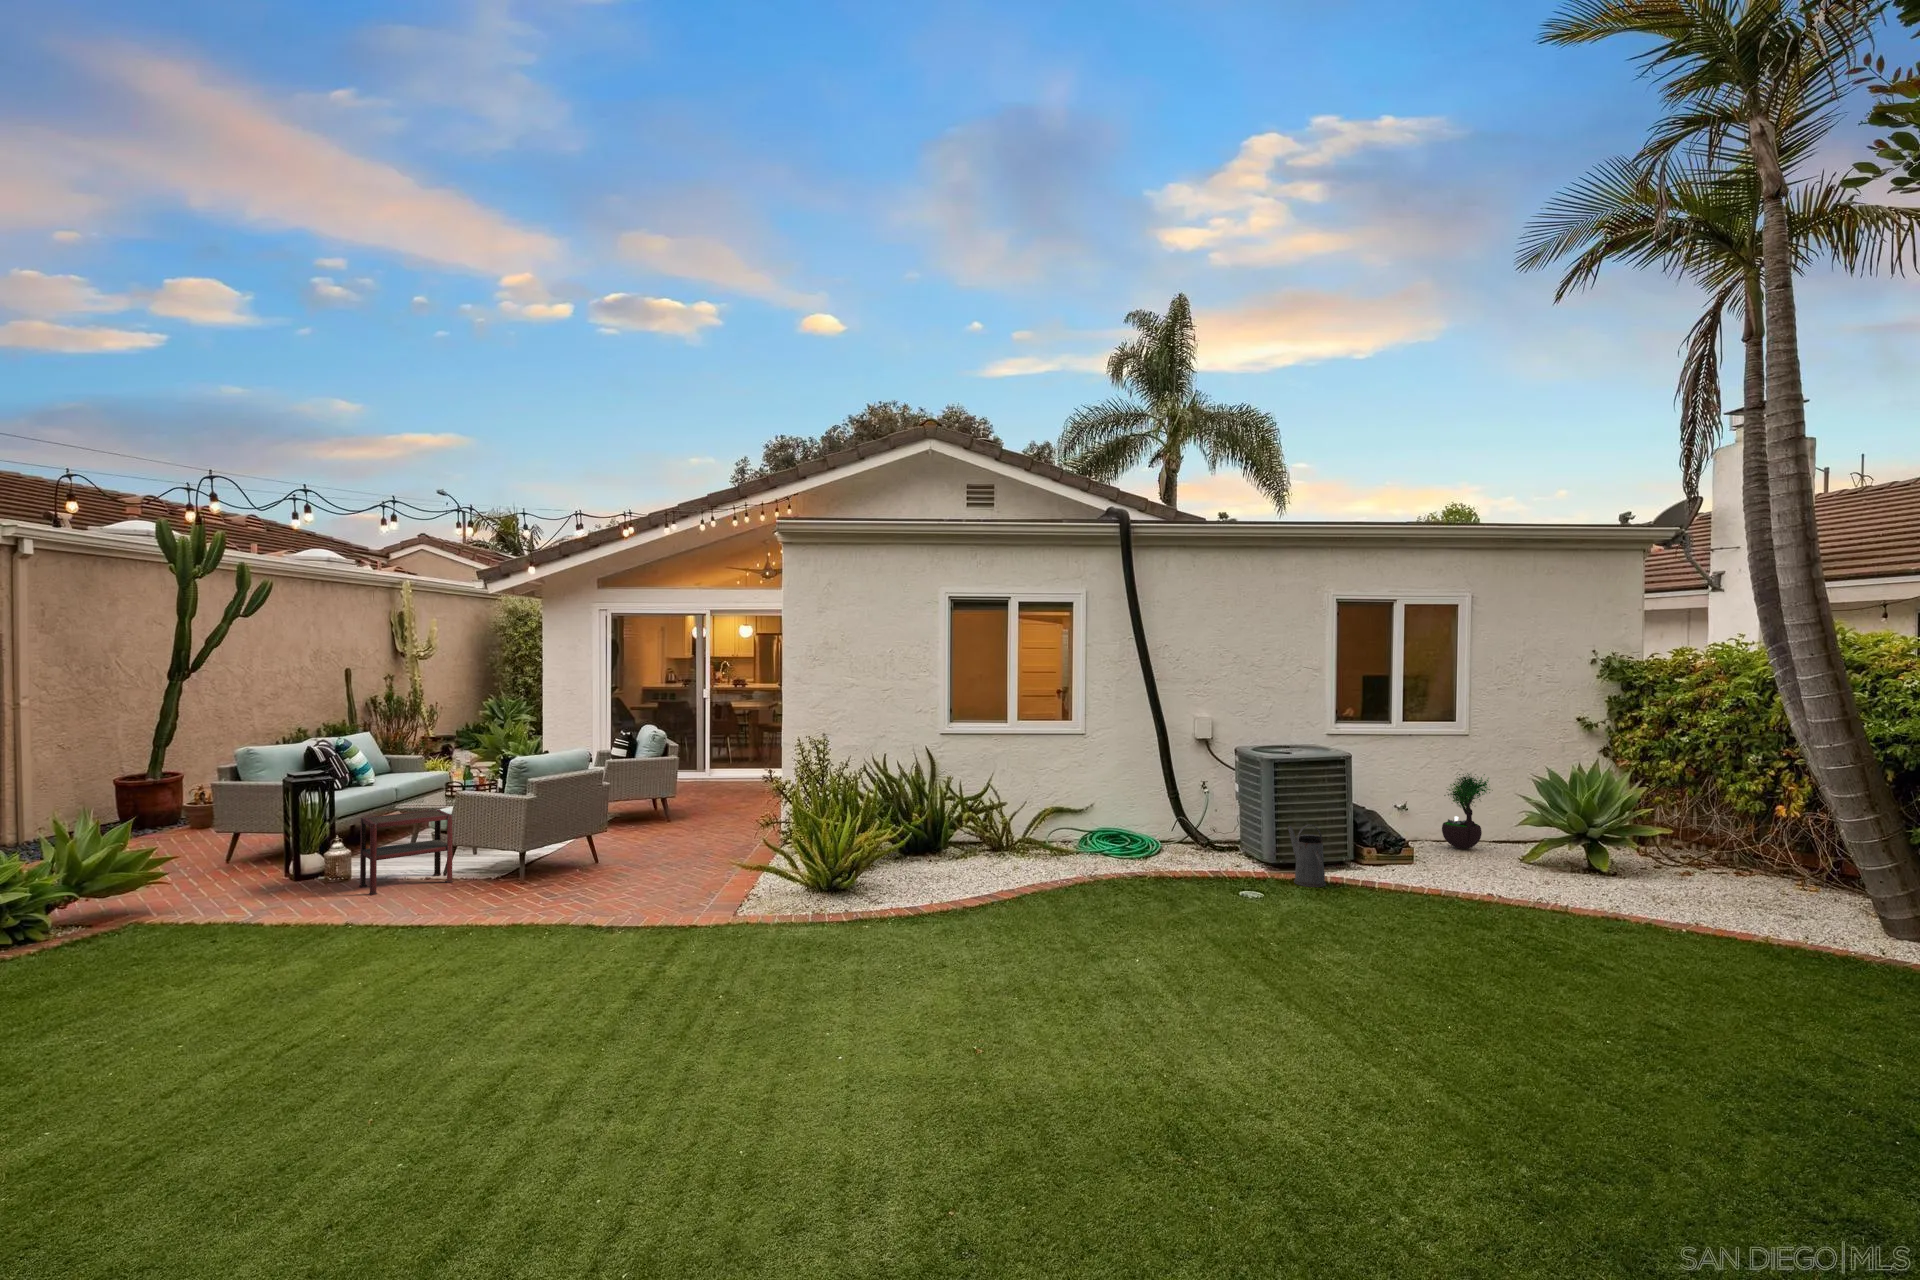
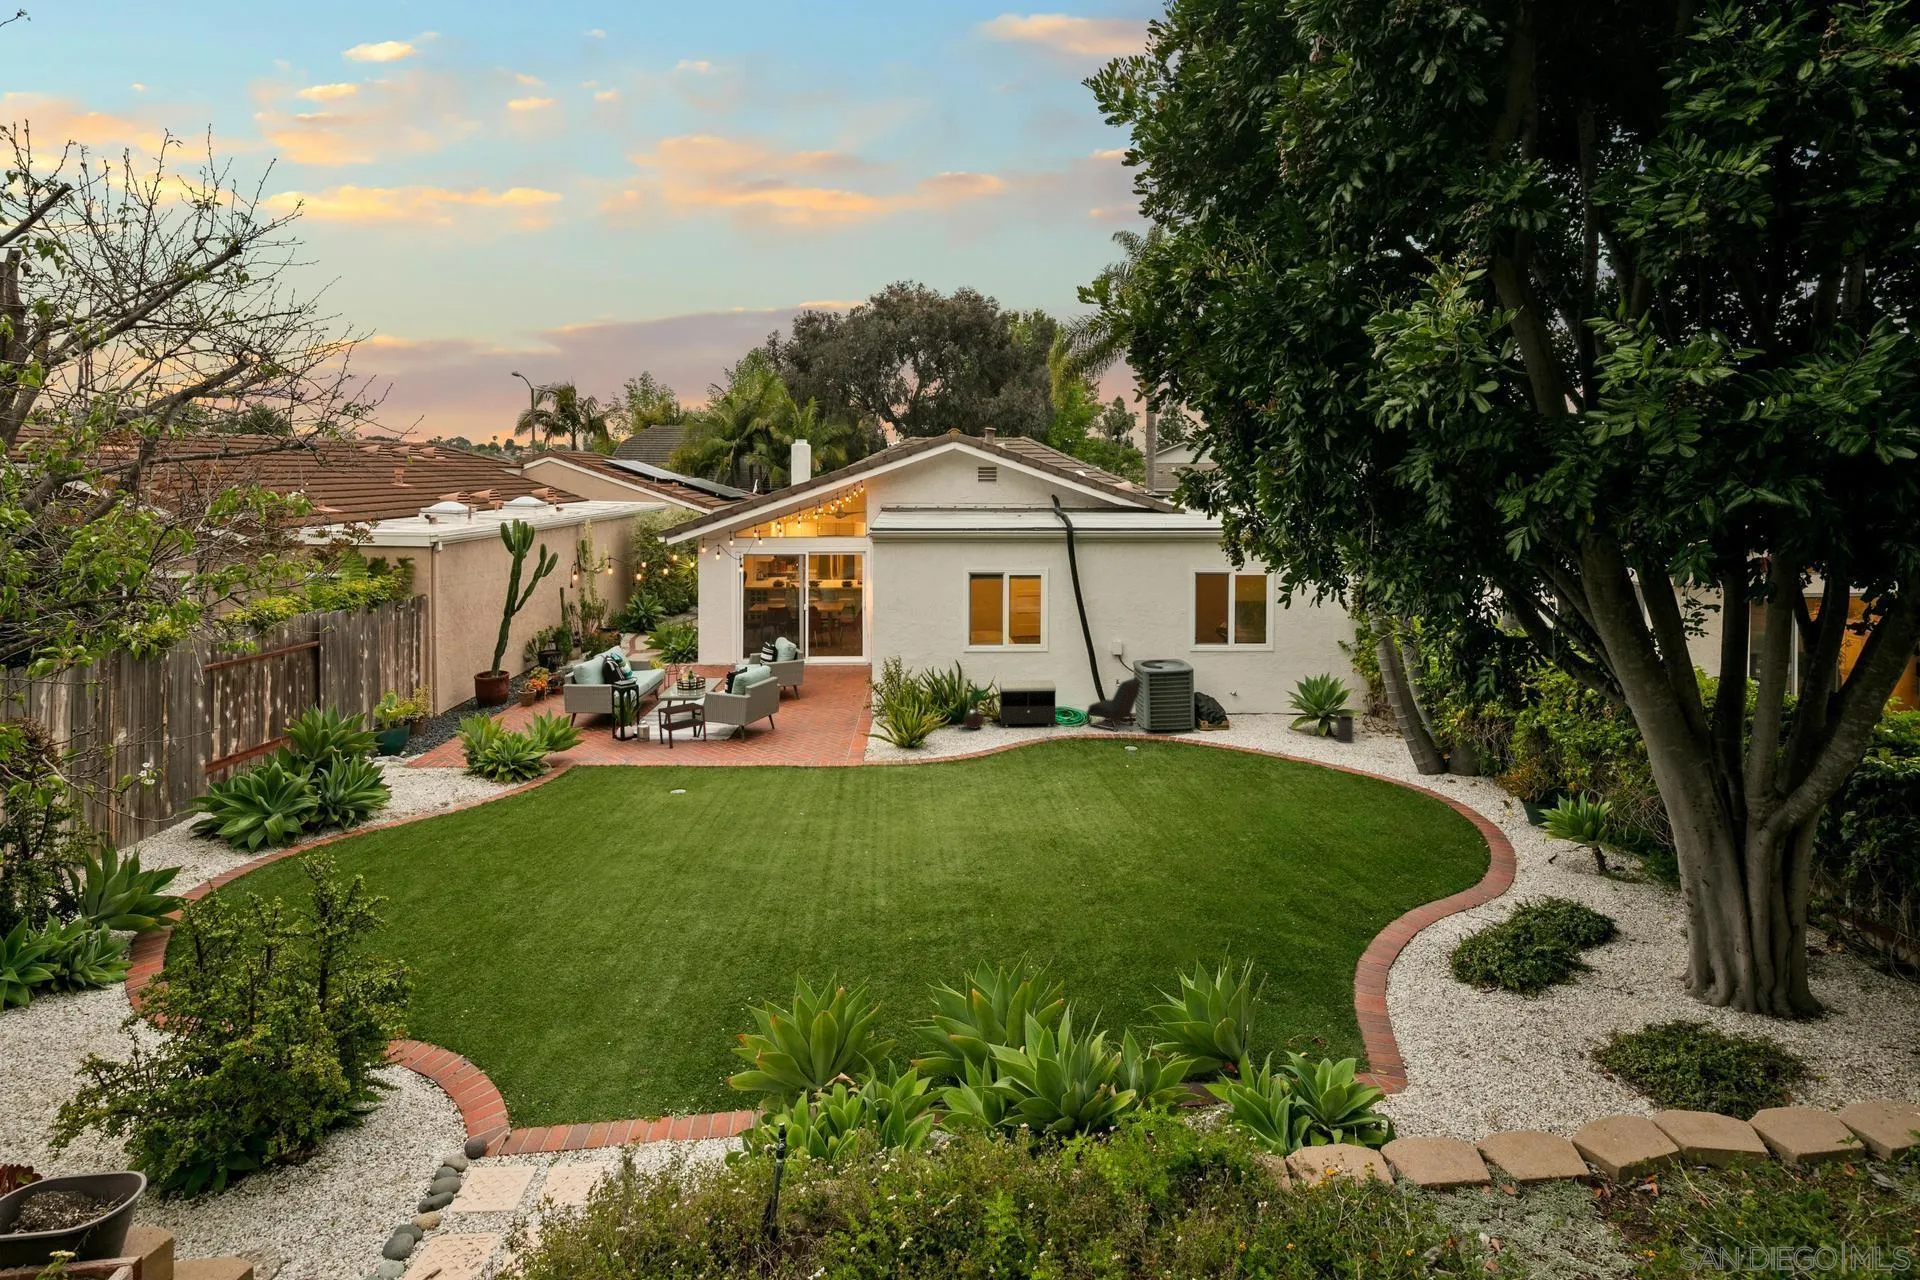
lounge chair: none [1157,771,1259,869] -> present [1086,678,1141,731]
potted tree: present [1442,773,1490,849] -> present [964,687,988,729]
storage bench: none [1002,779,1104,861] -> present [1000,680,1056,727]
watering can: present [1288,824,1326,887] -> present [1334,710,1353,743]

